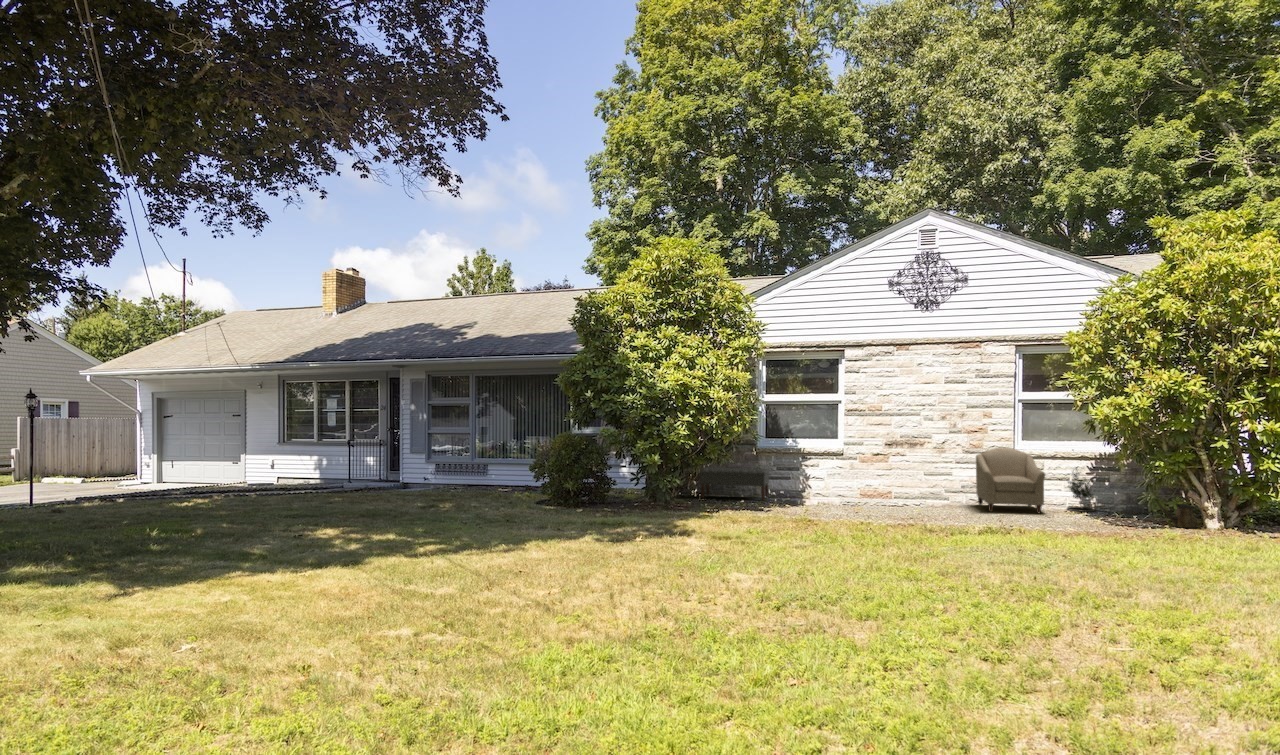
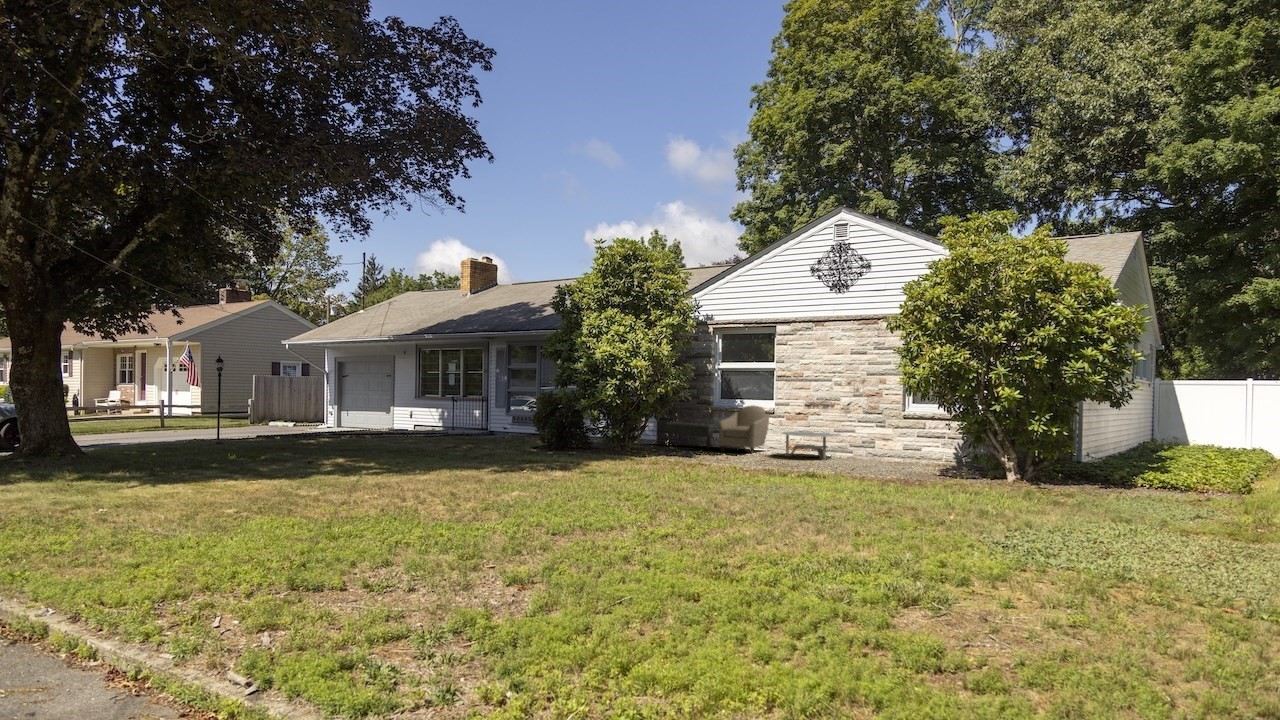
chair: present [976,448,1045,513] -> present [718,405,770,454]
potted tree: present [1067,469,1094,512] -> none [935,428,960,467]
round table: none [876,475,949,511] -> present [783,431,840,460]
watering can: present [1156,502,1202,528] -> none [960,455,1000,479]

